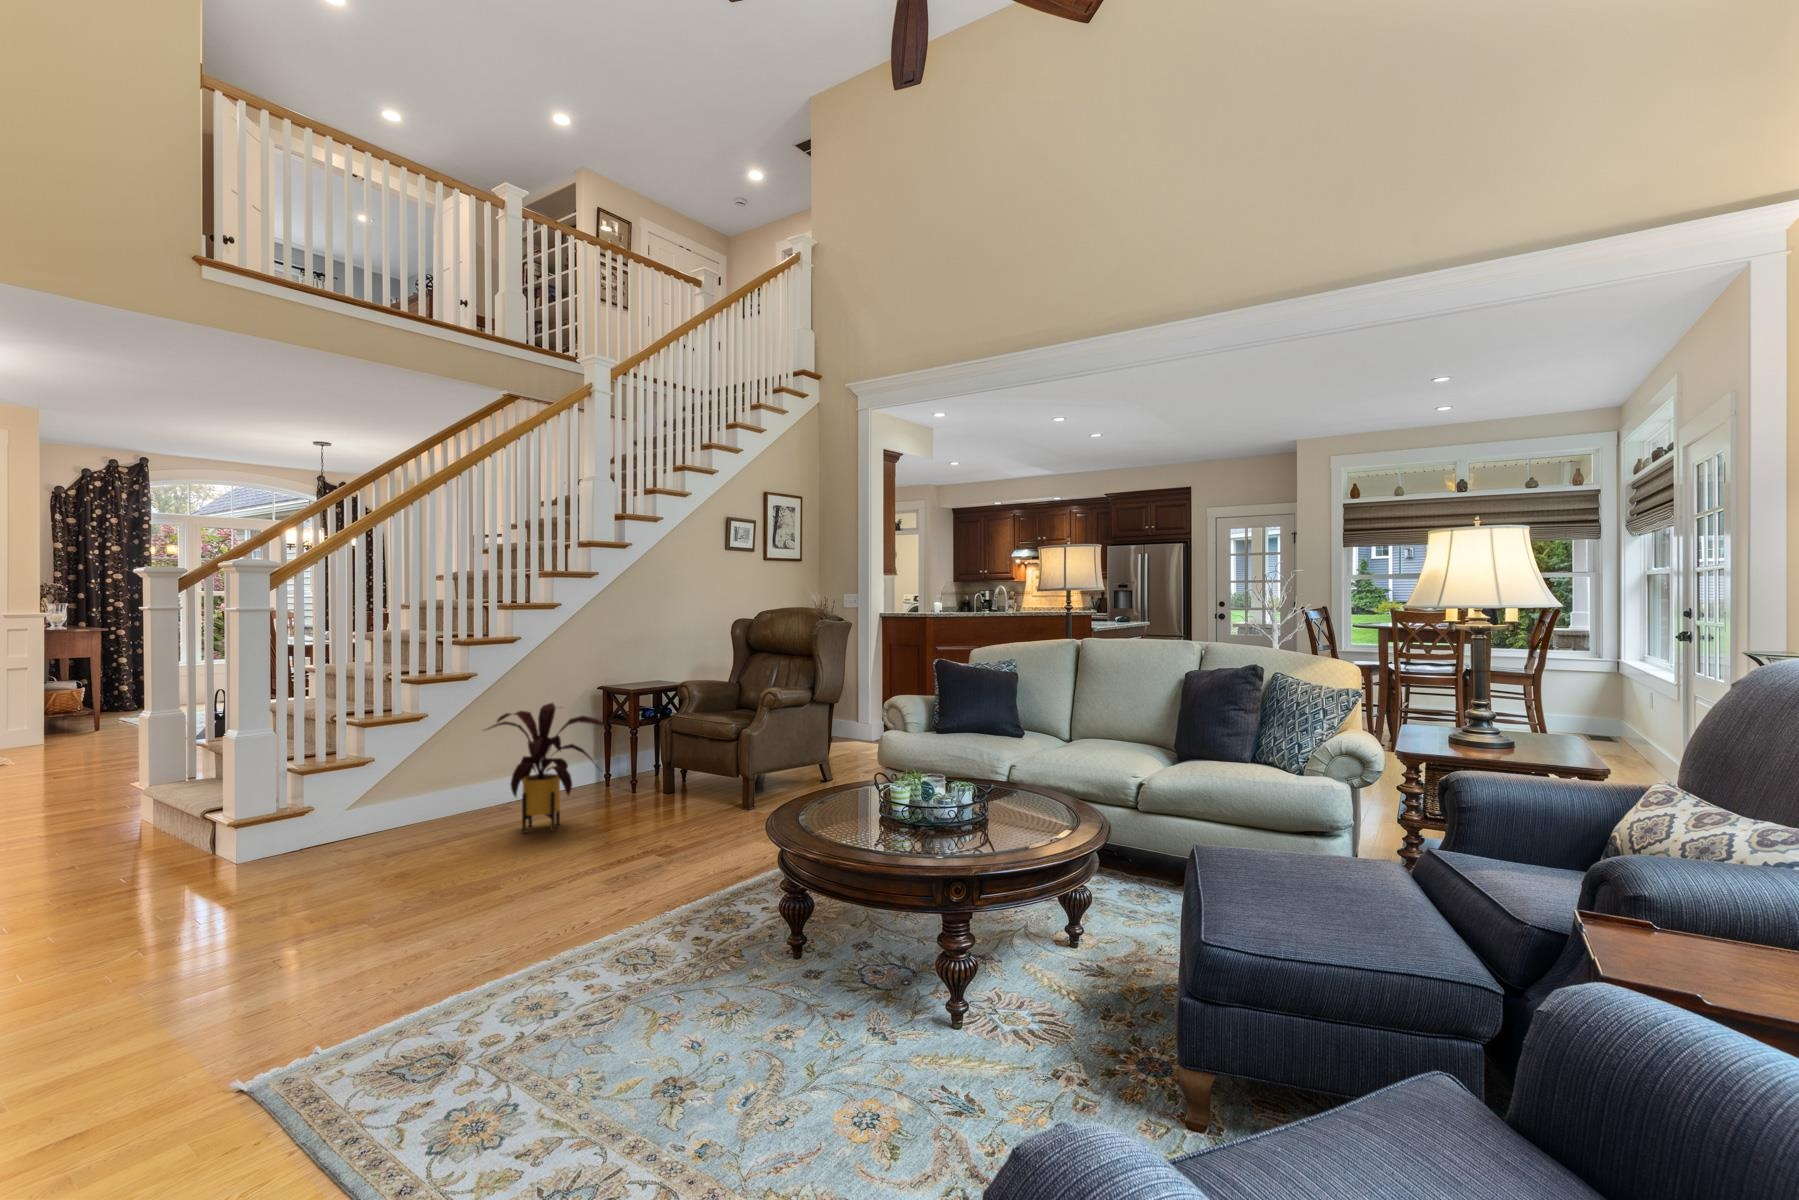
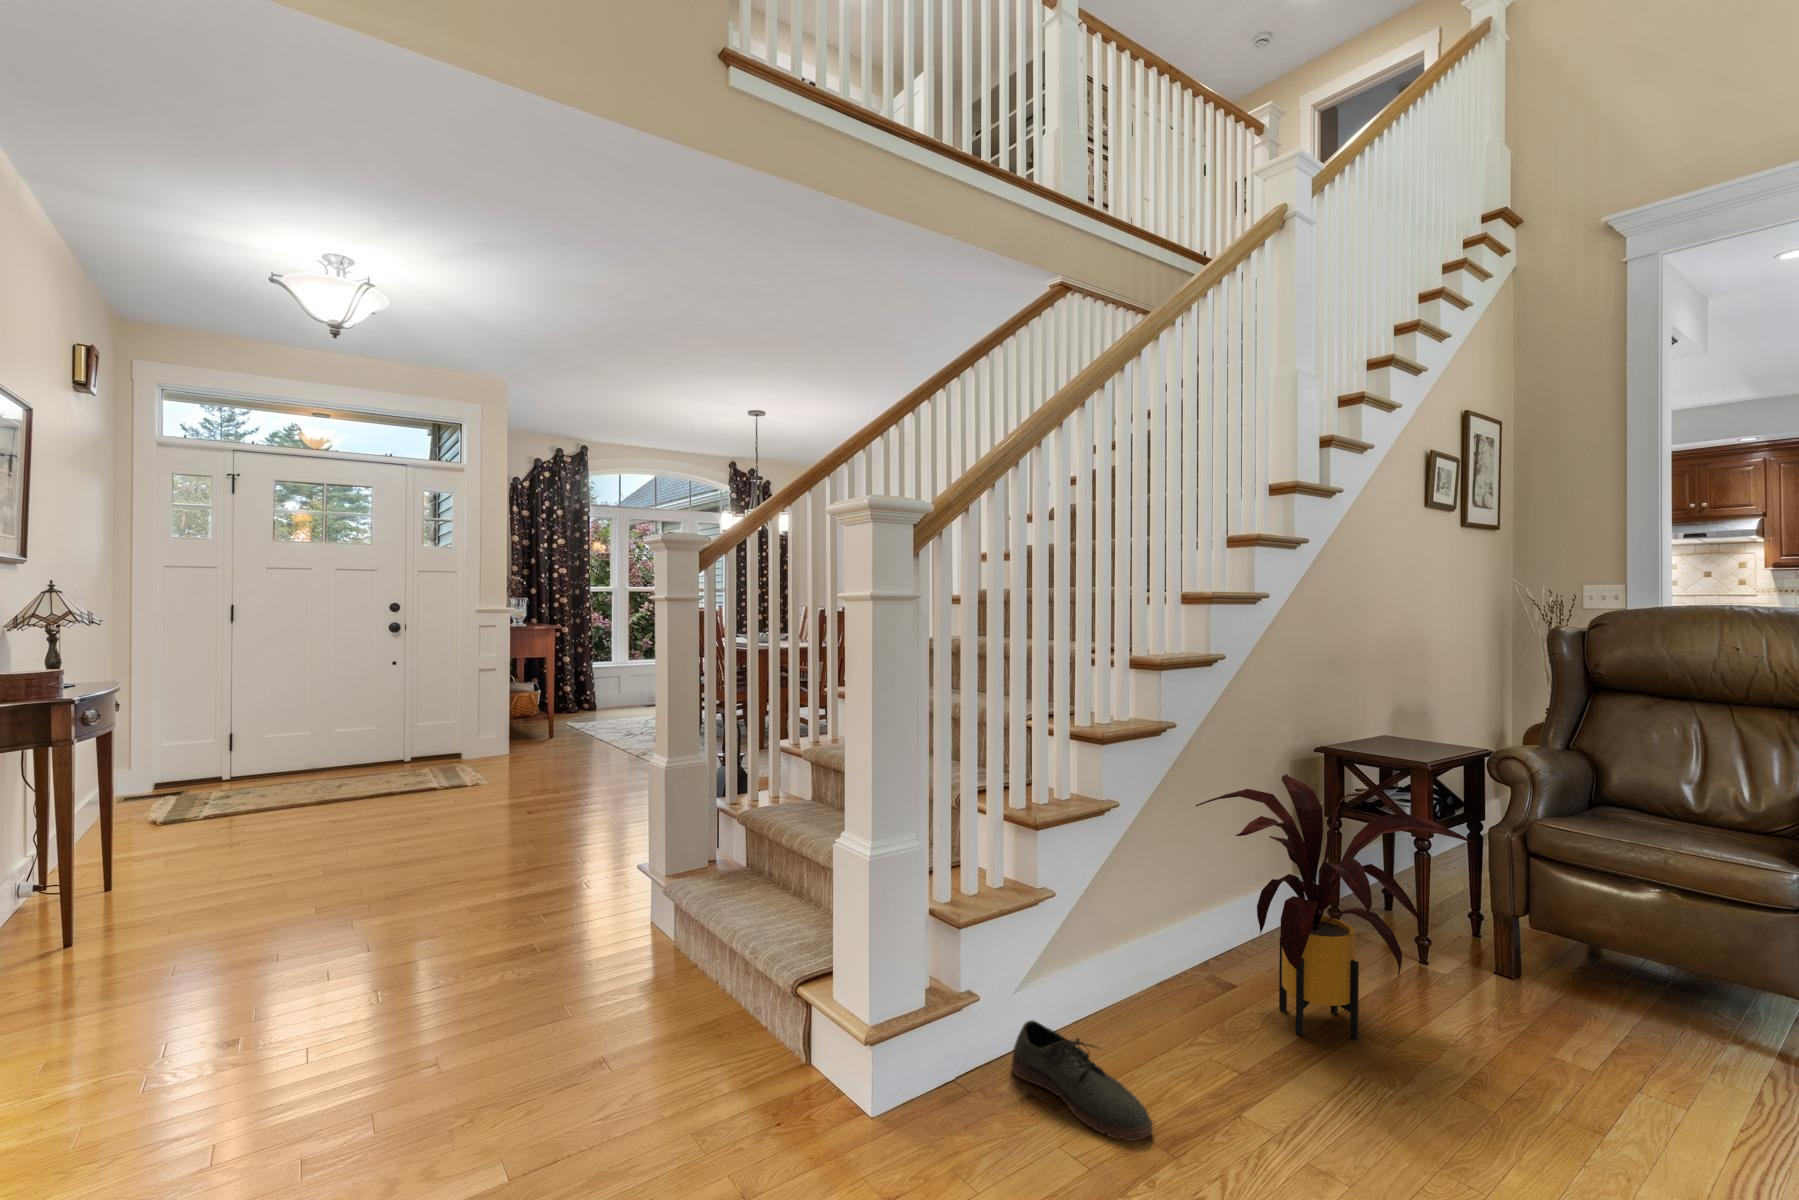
shoe: none [331,833,388,873] -> present [1011,1020,1153,1141]

